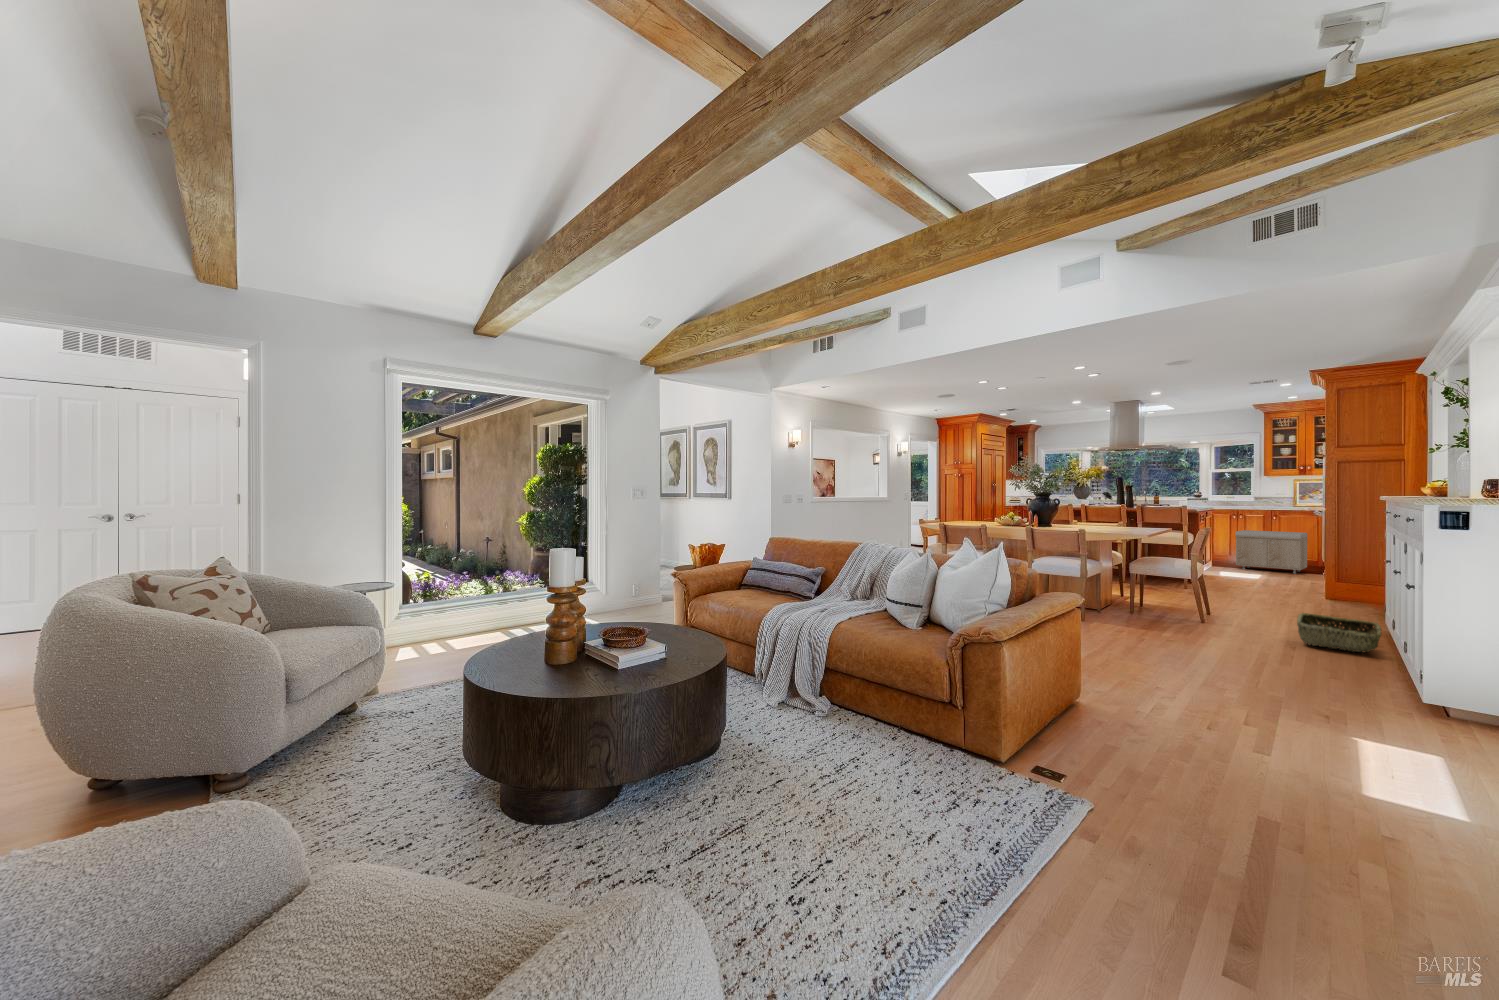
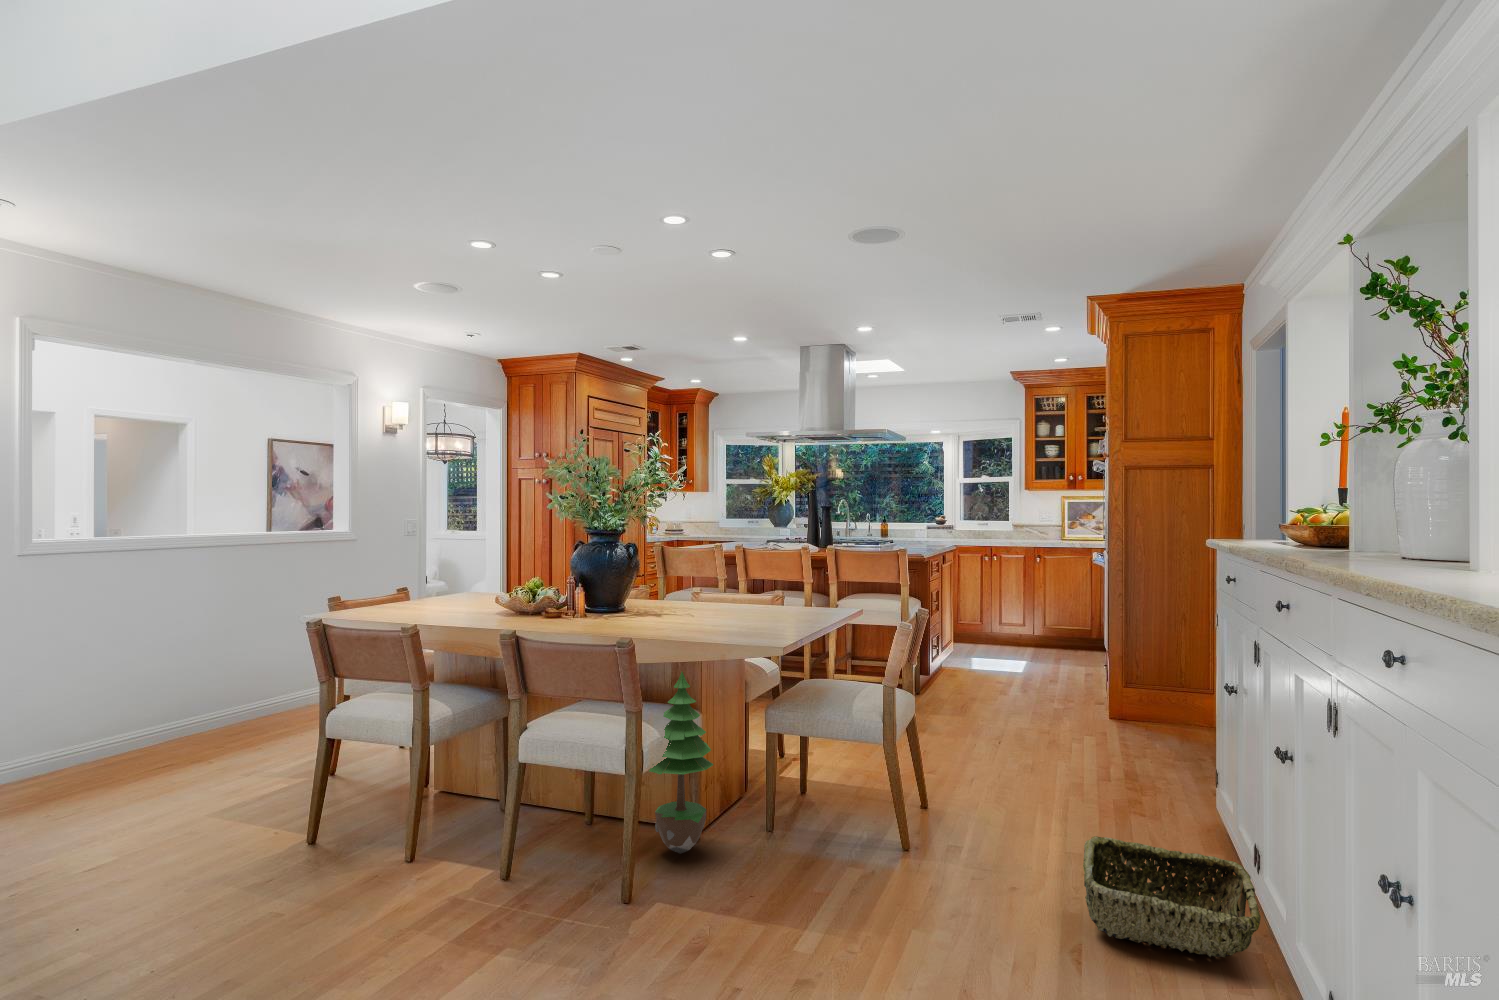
storage bench: present [1236,530,1307,574] -> none [985,579,1080,653]
potted tree: none [1090,548,1119,617] -> present [649,672,713,854]

